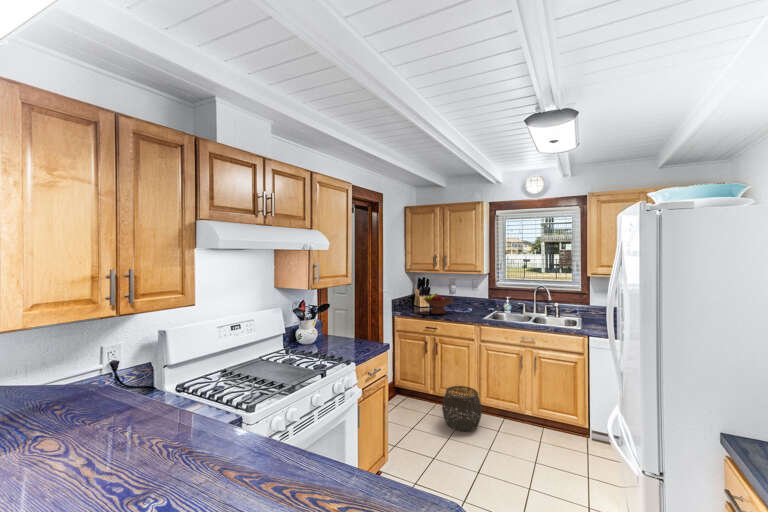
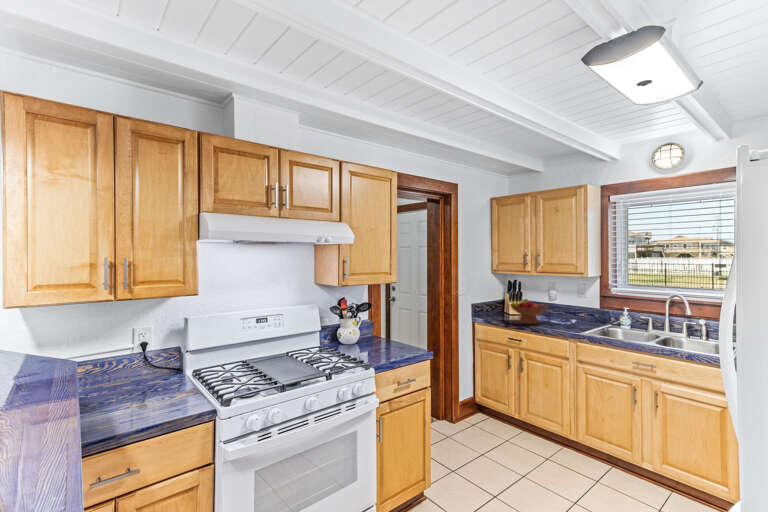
woven basket: present [442,386,482,431] -> none [519,414,573,475]

